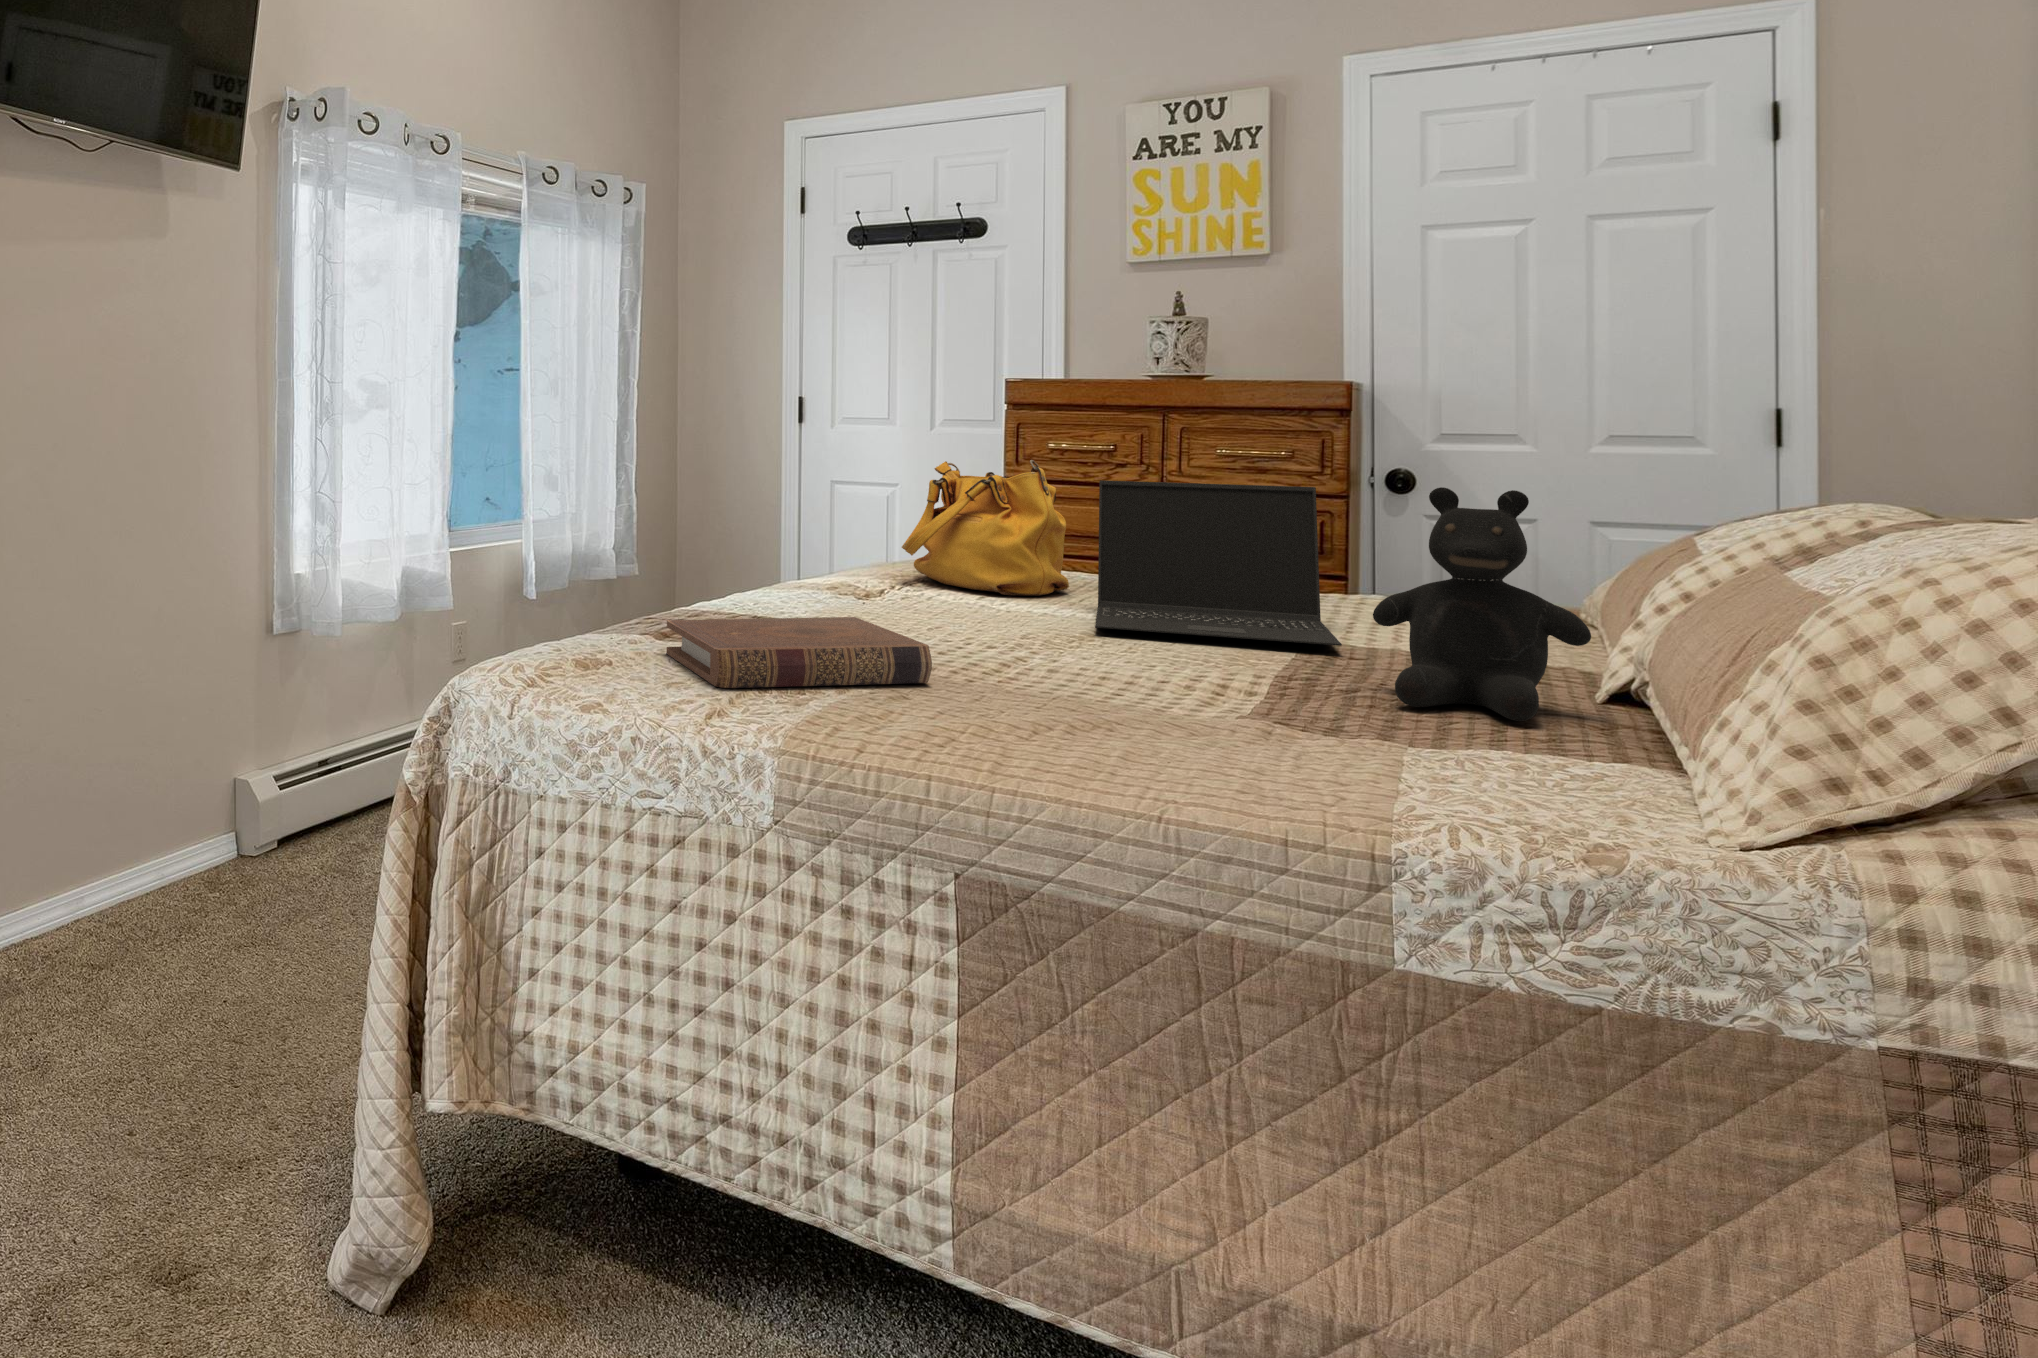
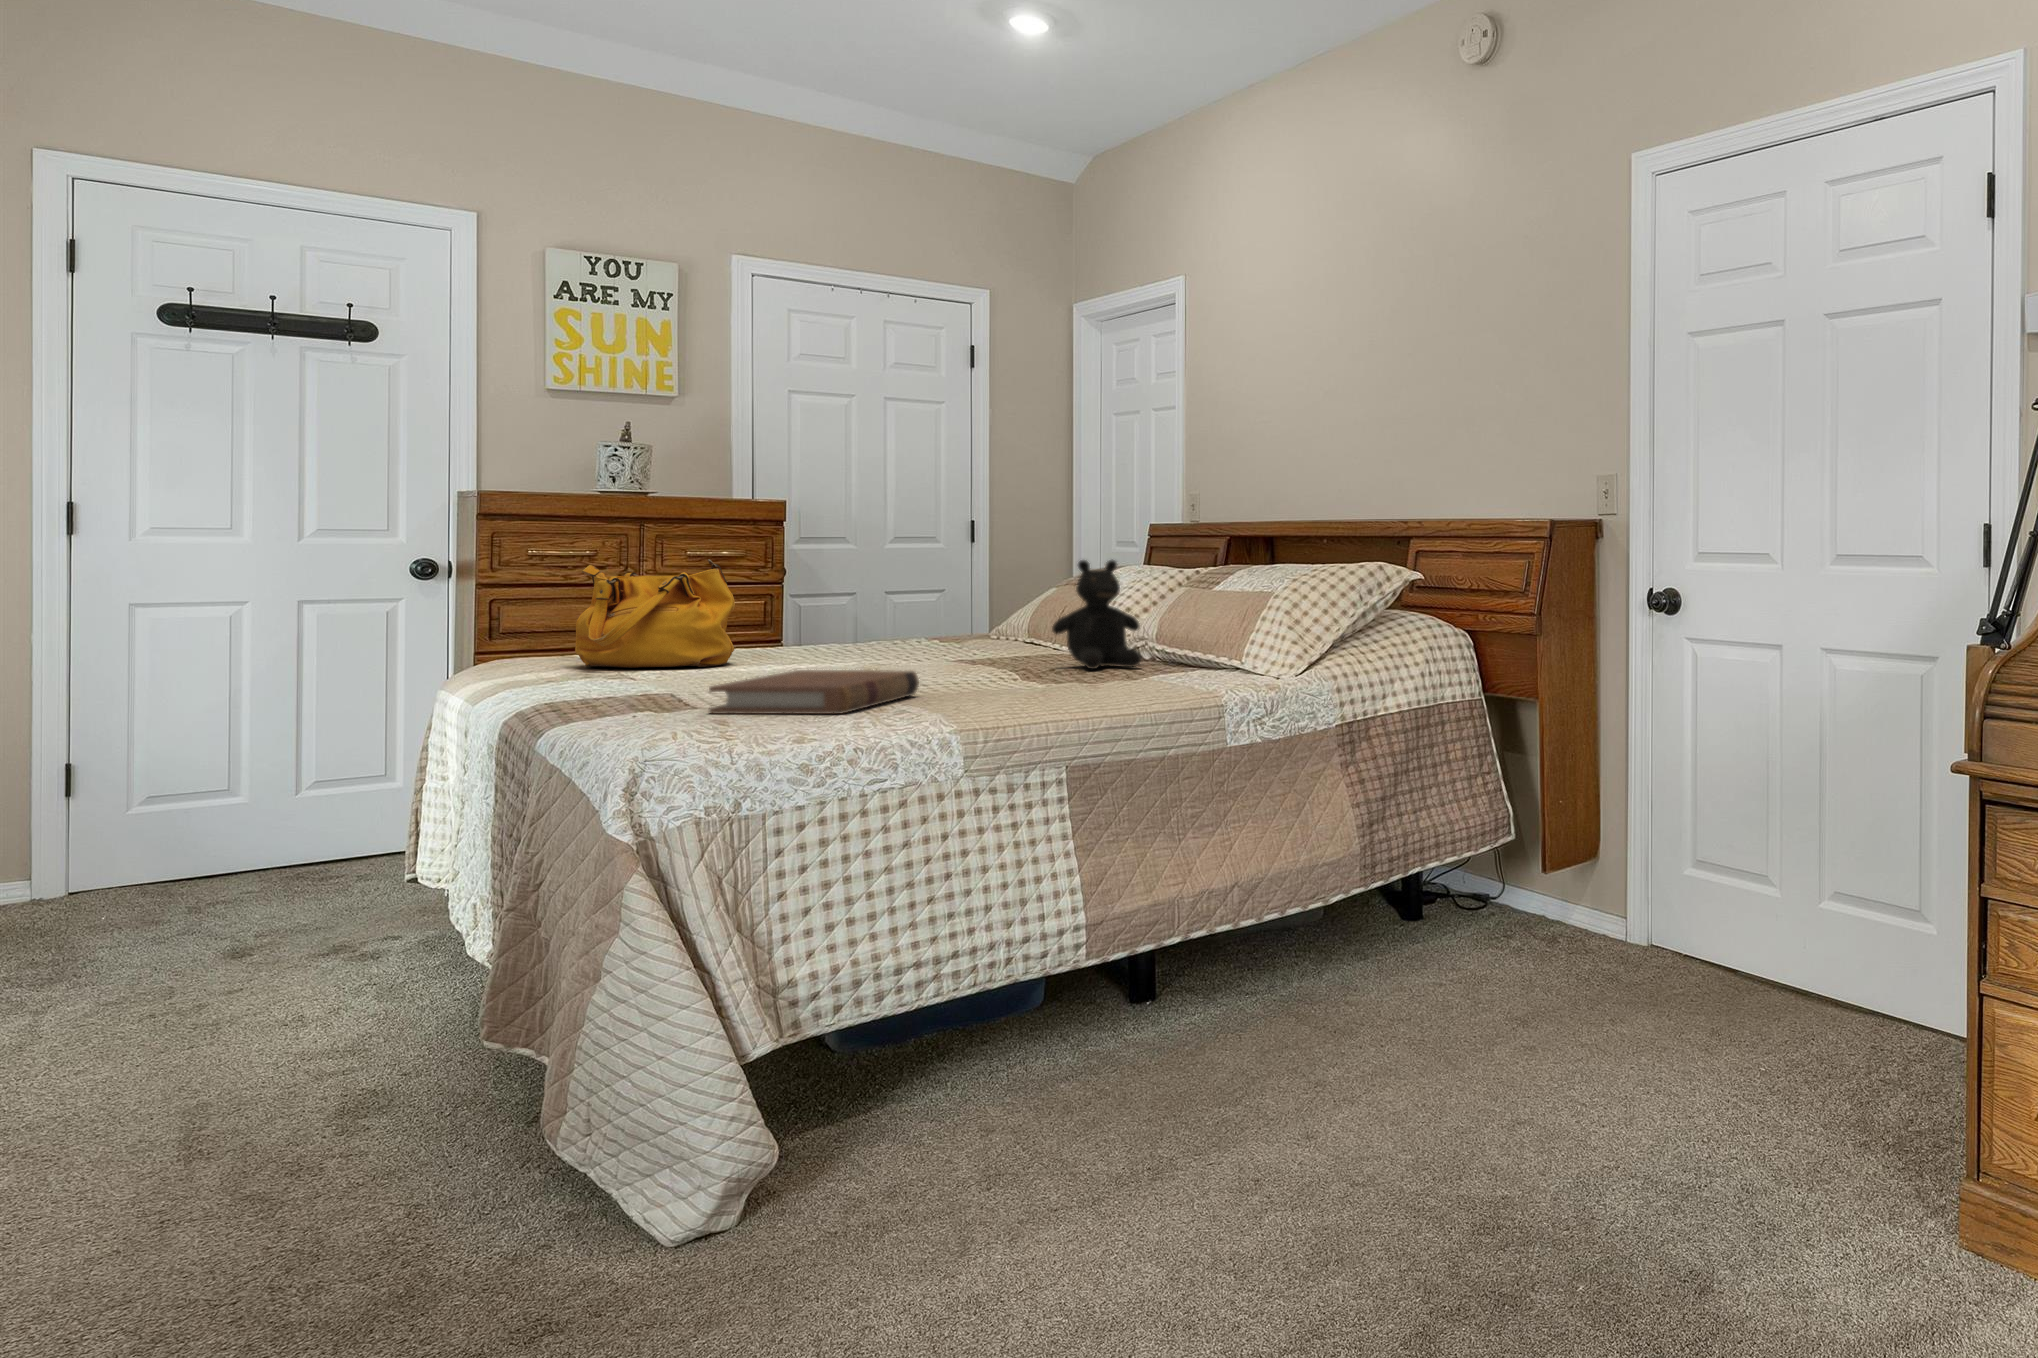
laptop: present [1095,480,1342,646] -> none [794,569,990,669]

